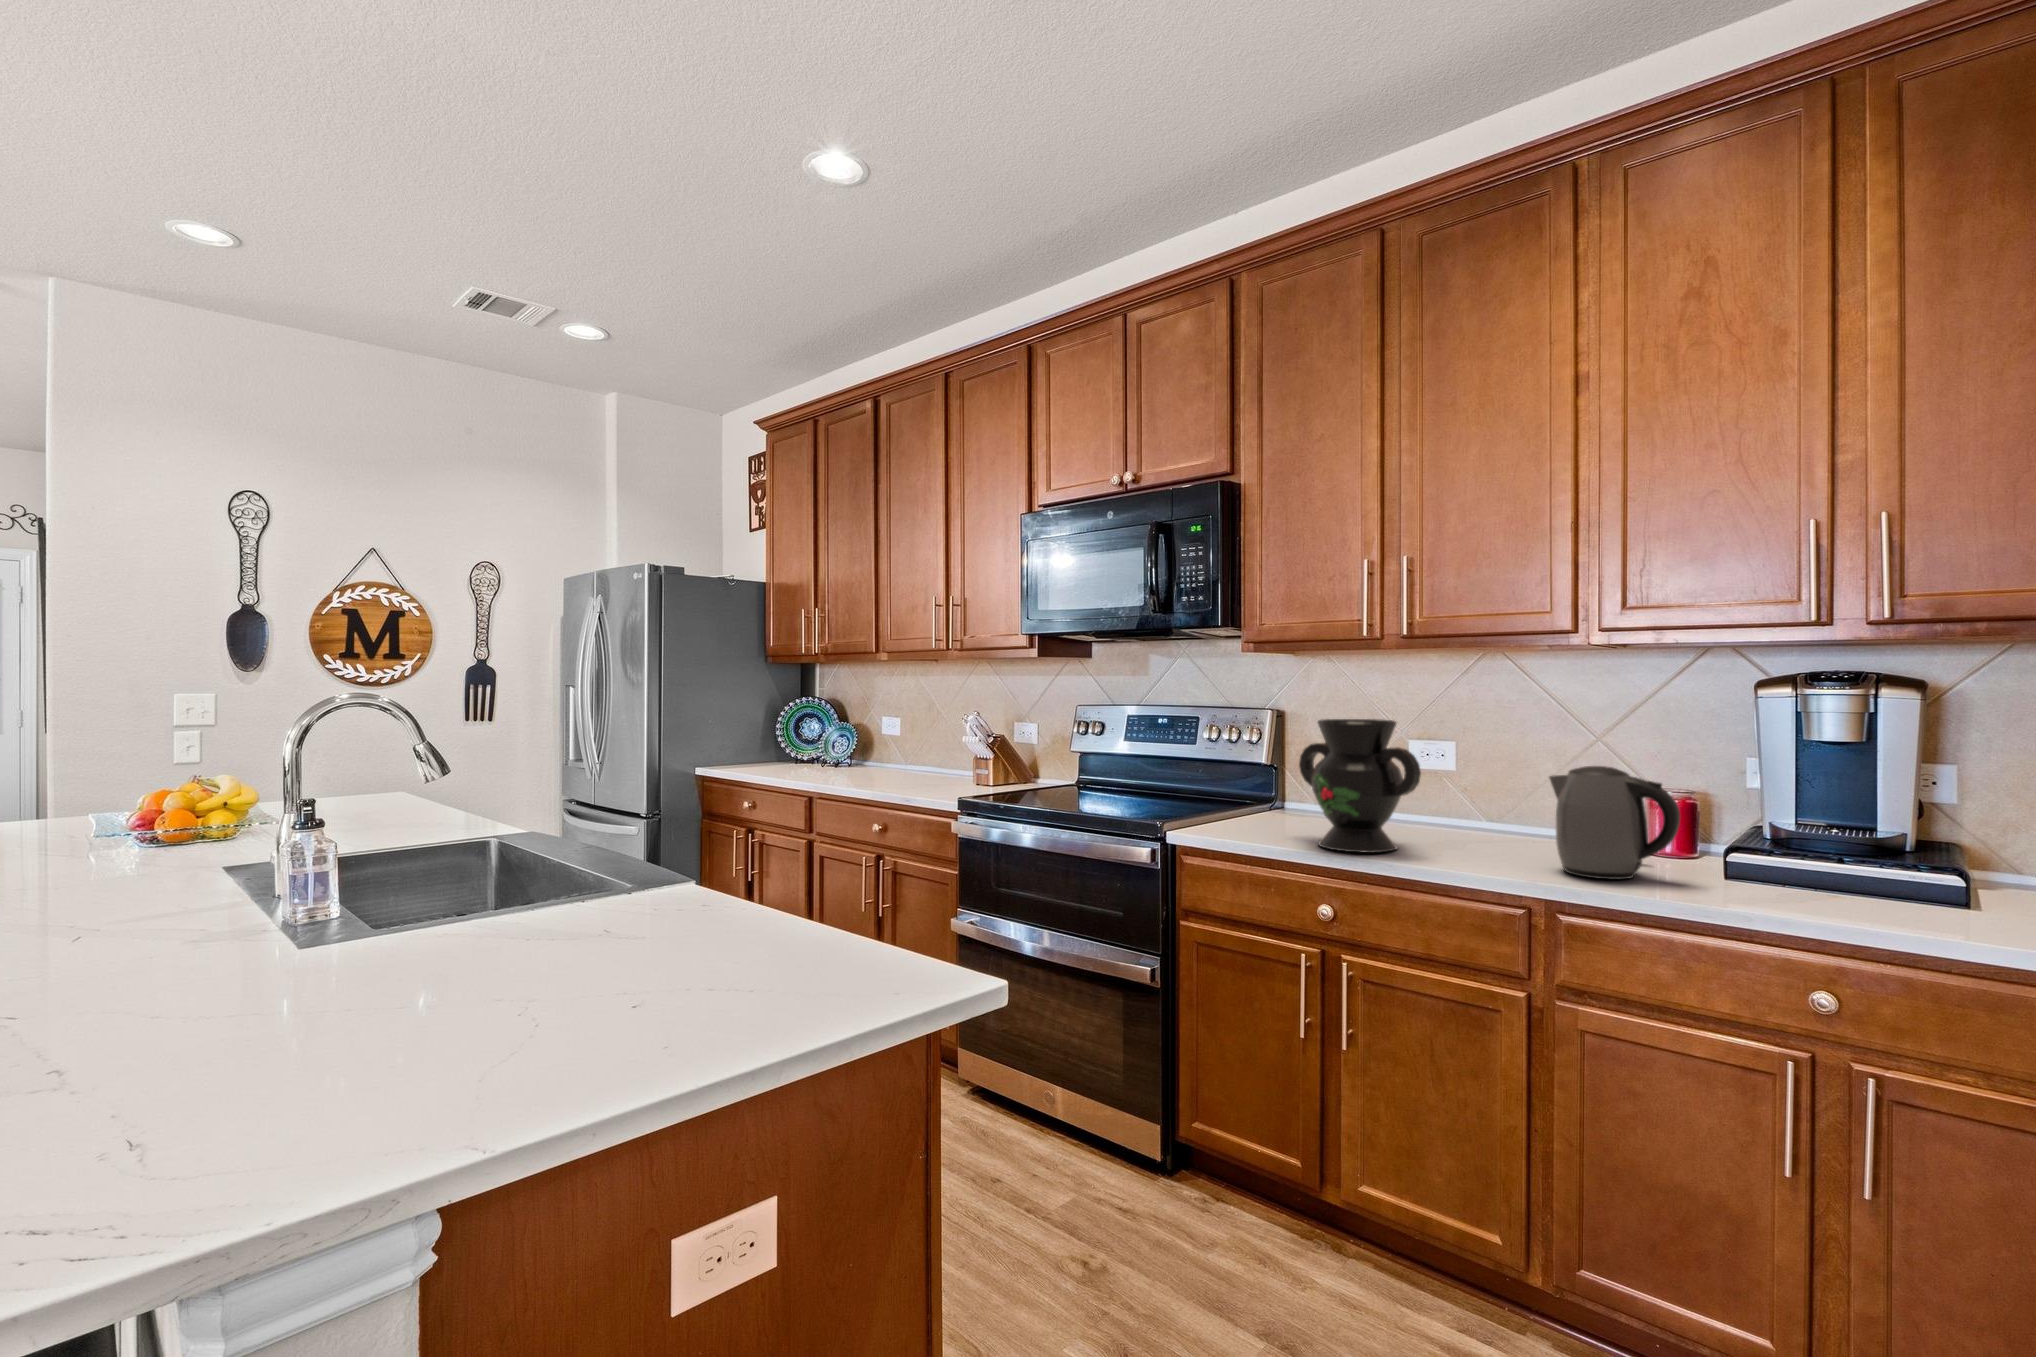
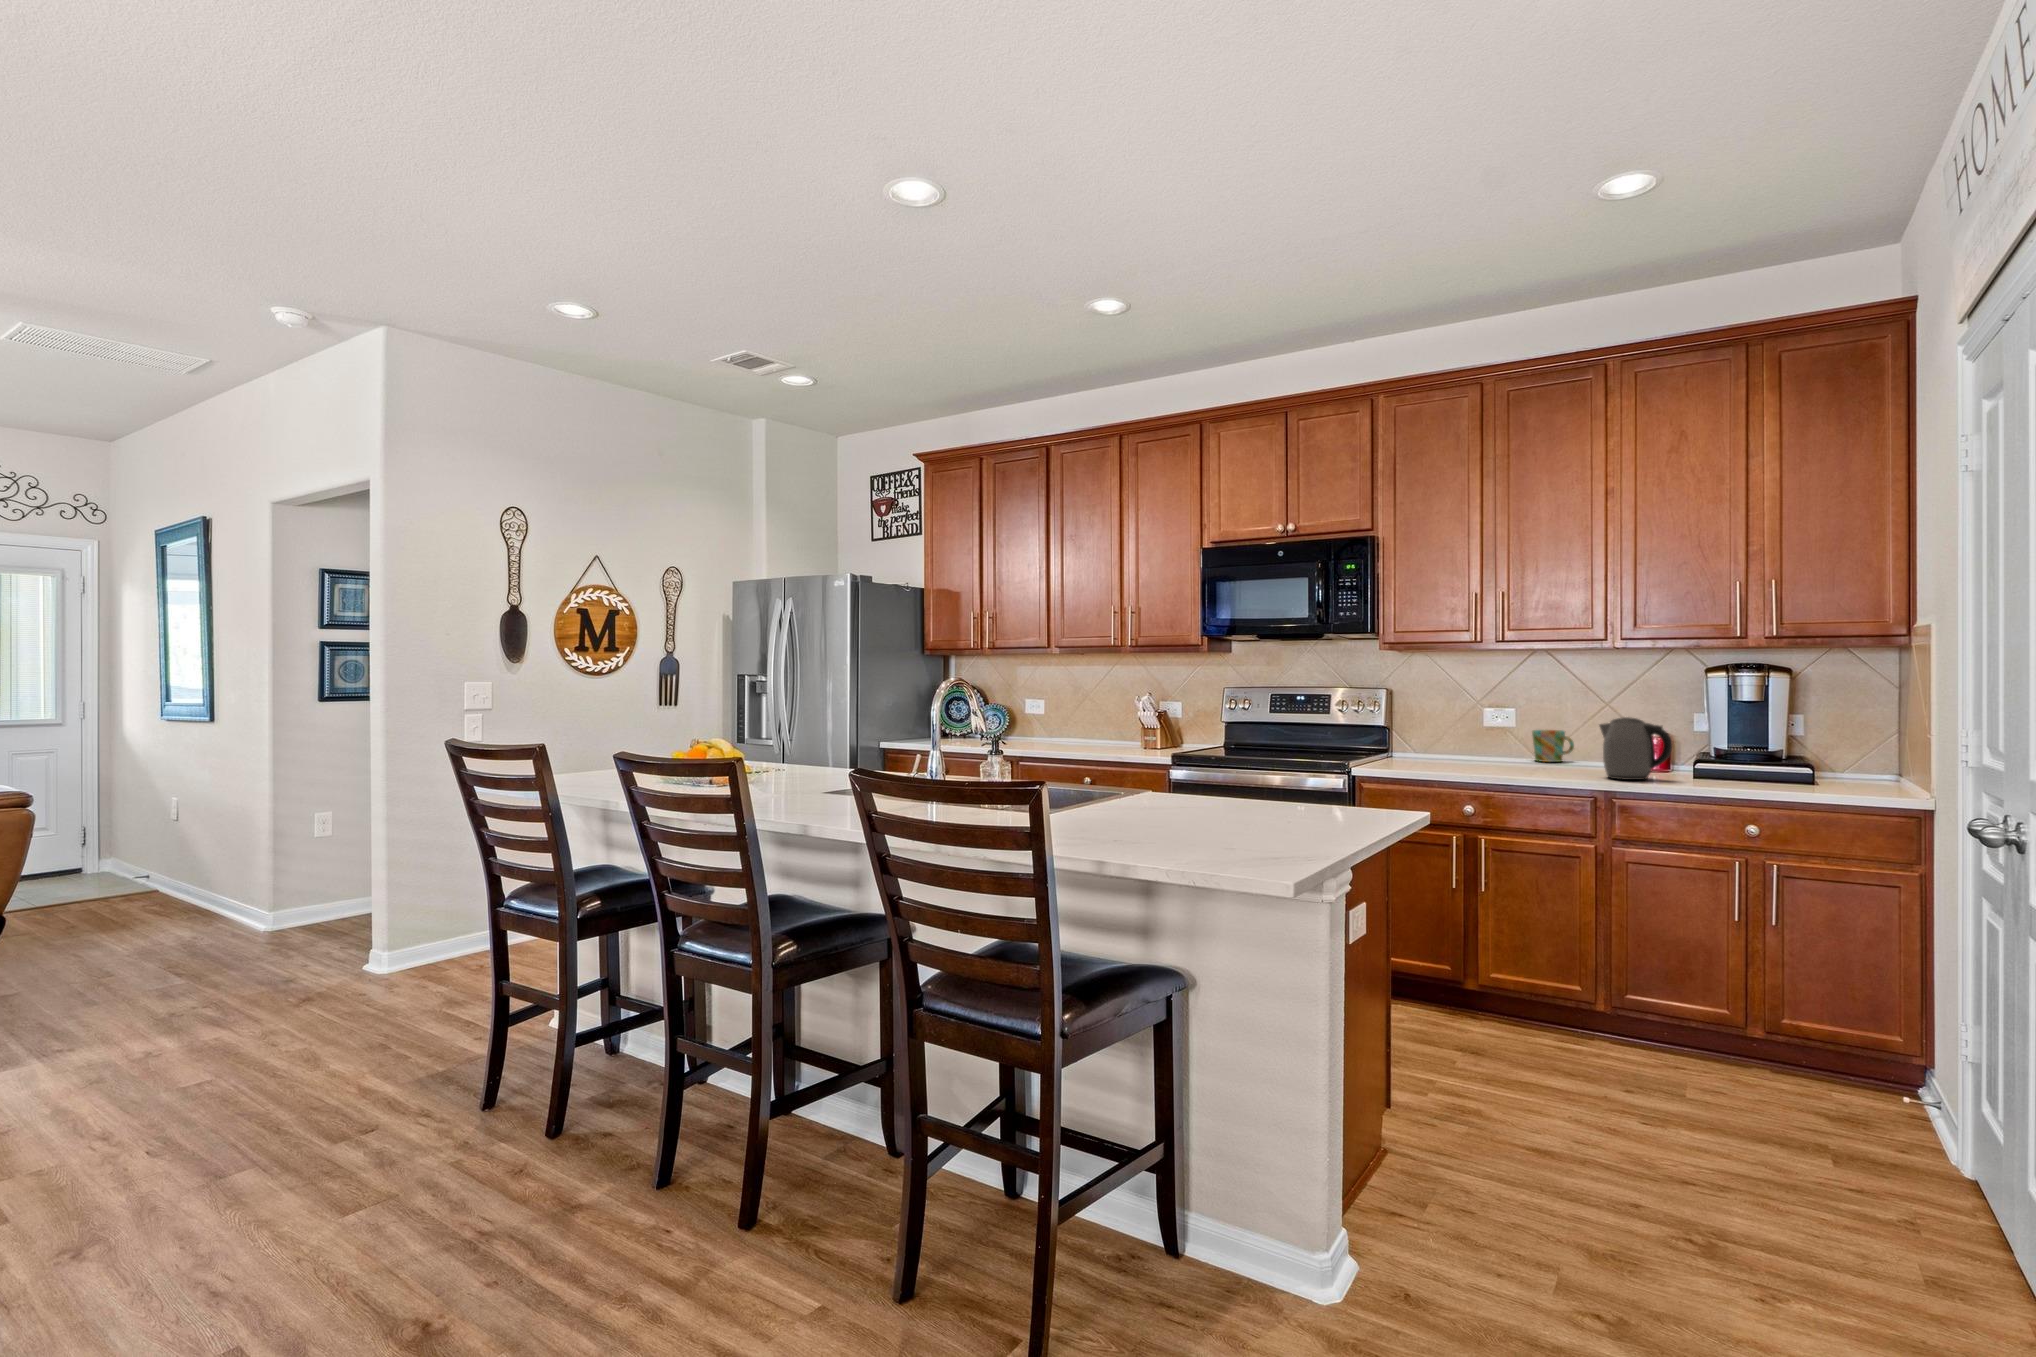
decorative vase: present [1299,719,1421,853] -> none [1437,693,1523,773]
mug: none [1470,775,1538,829] -> present [1532,730,1574,762]

